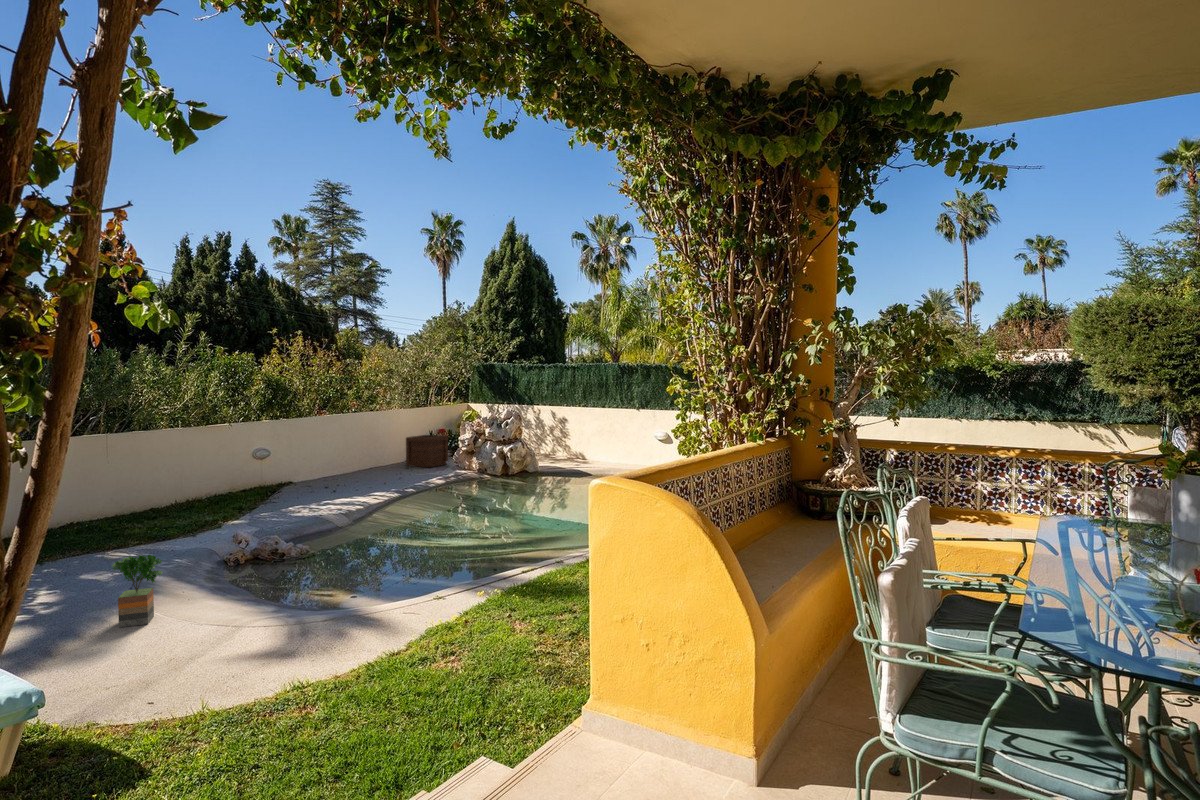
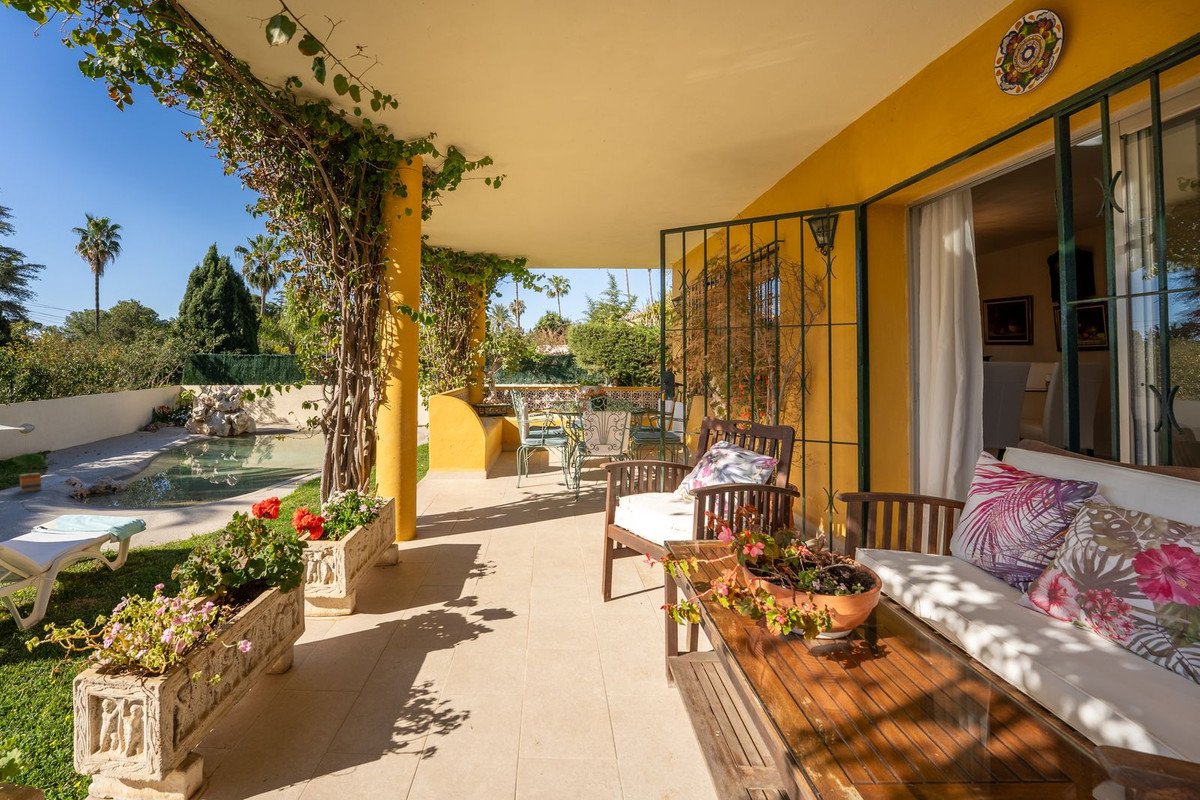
wooden crate: present [406,435,448,468] -> none [135,410,175,435]

